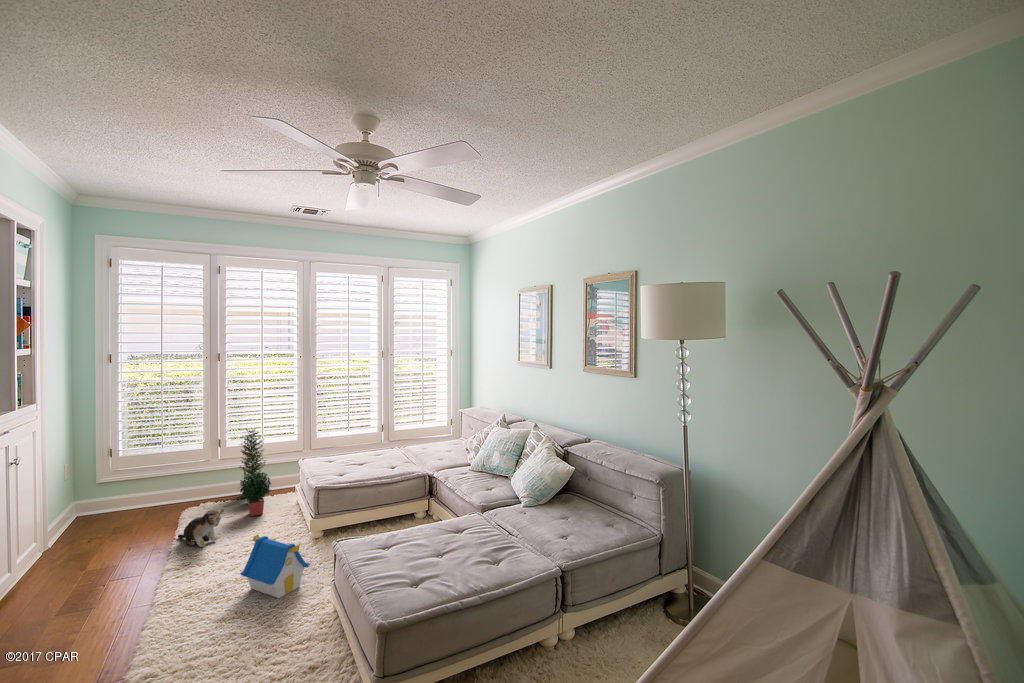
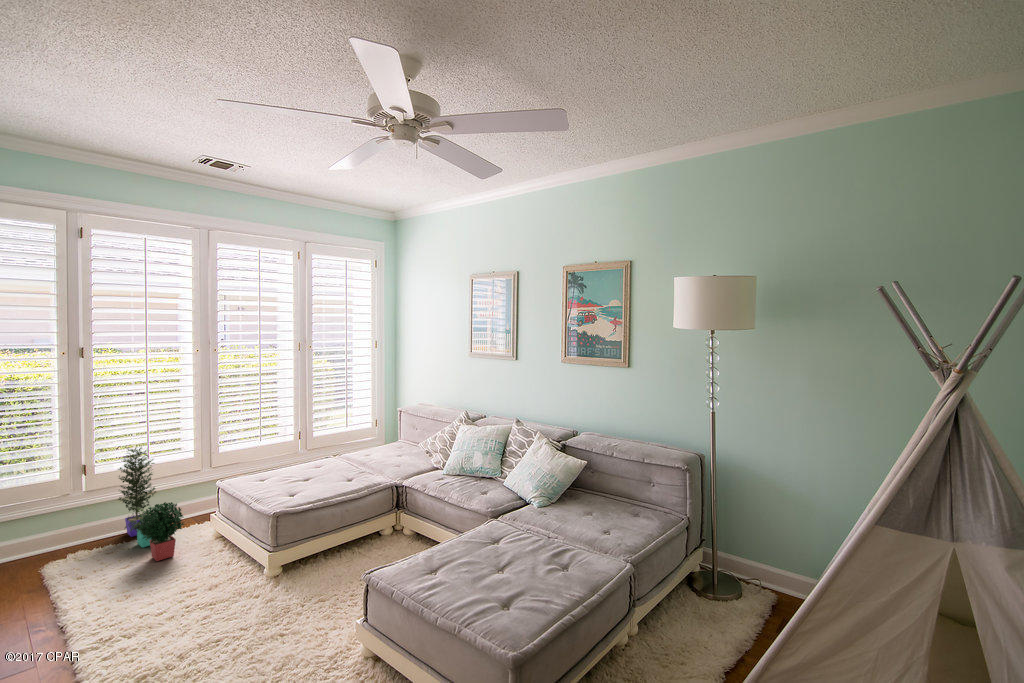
plush toy: present [178,509,224,547] -> none [59,556,143,613]
toy house: present [240,535,309,598] -> none [216,581,304,657]

